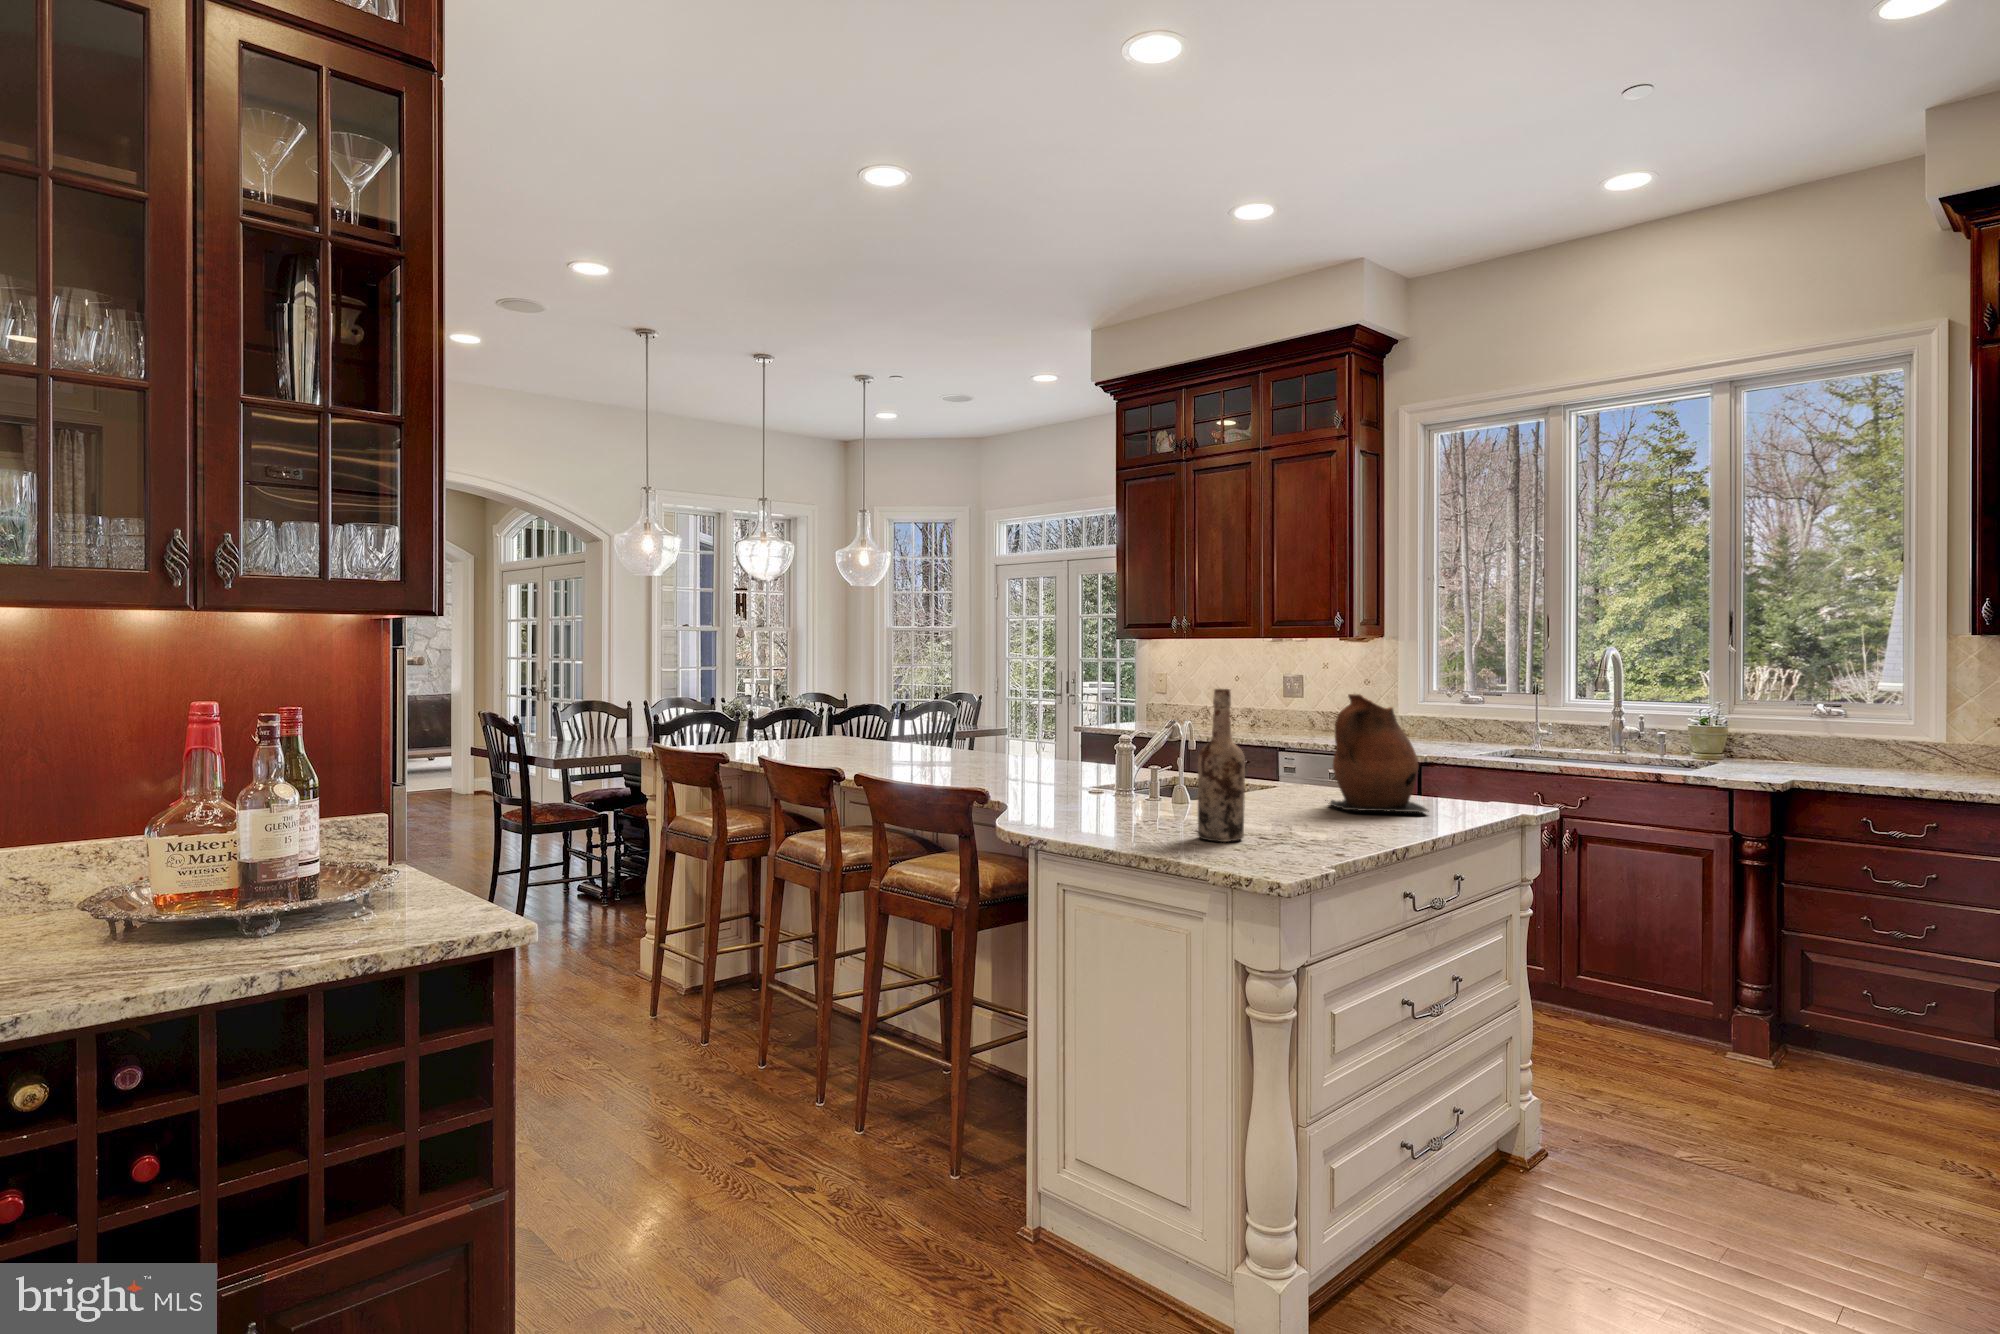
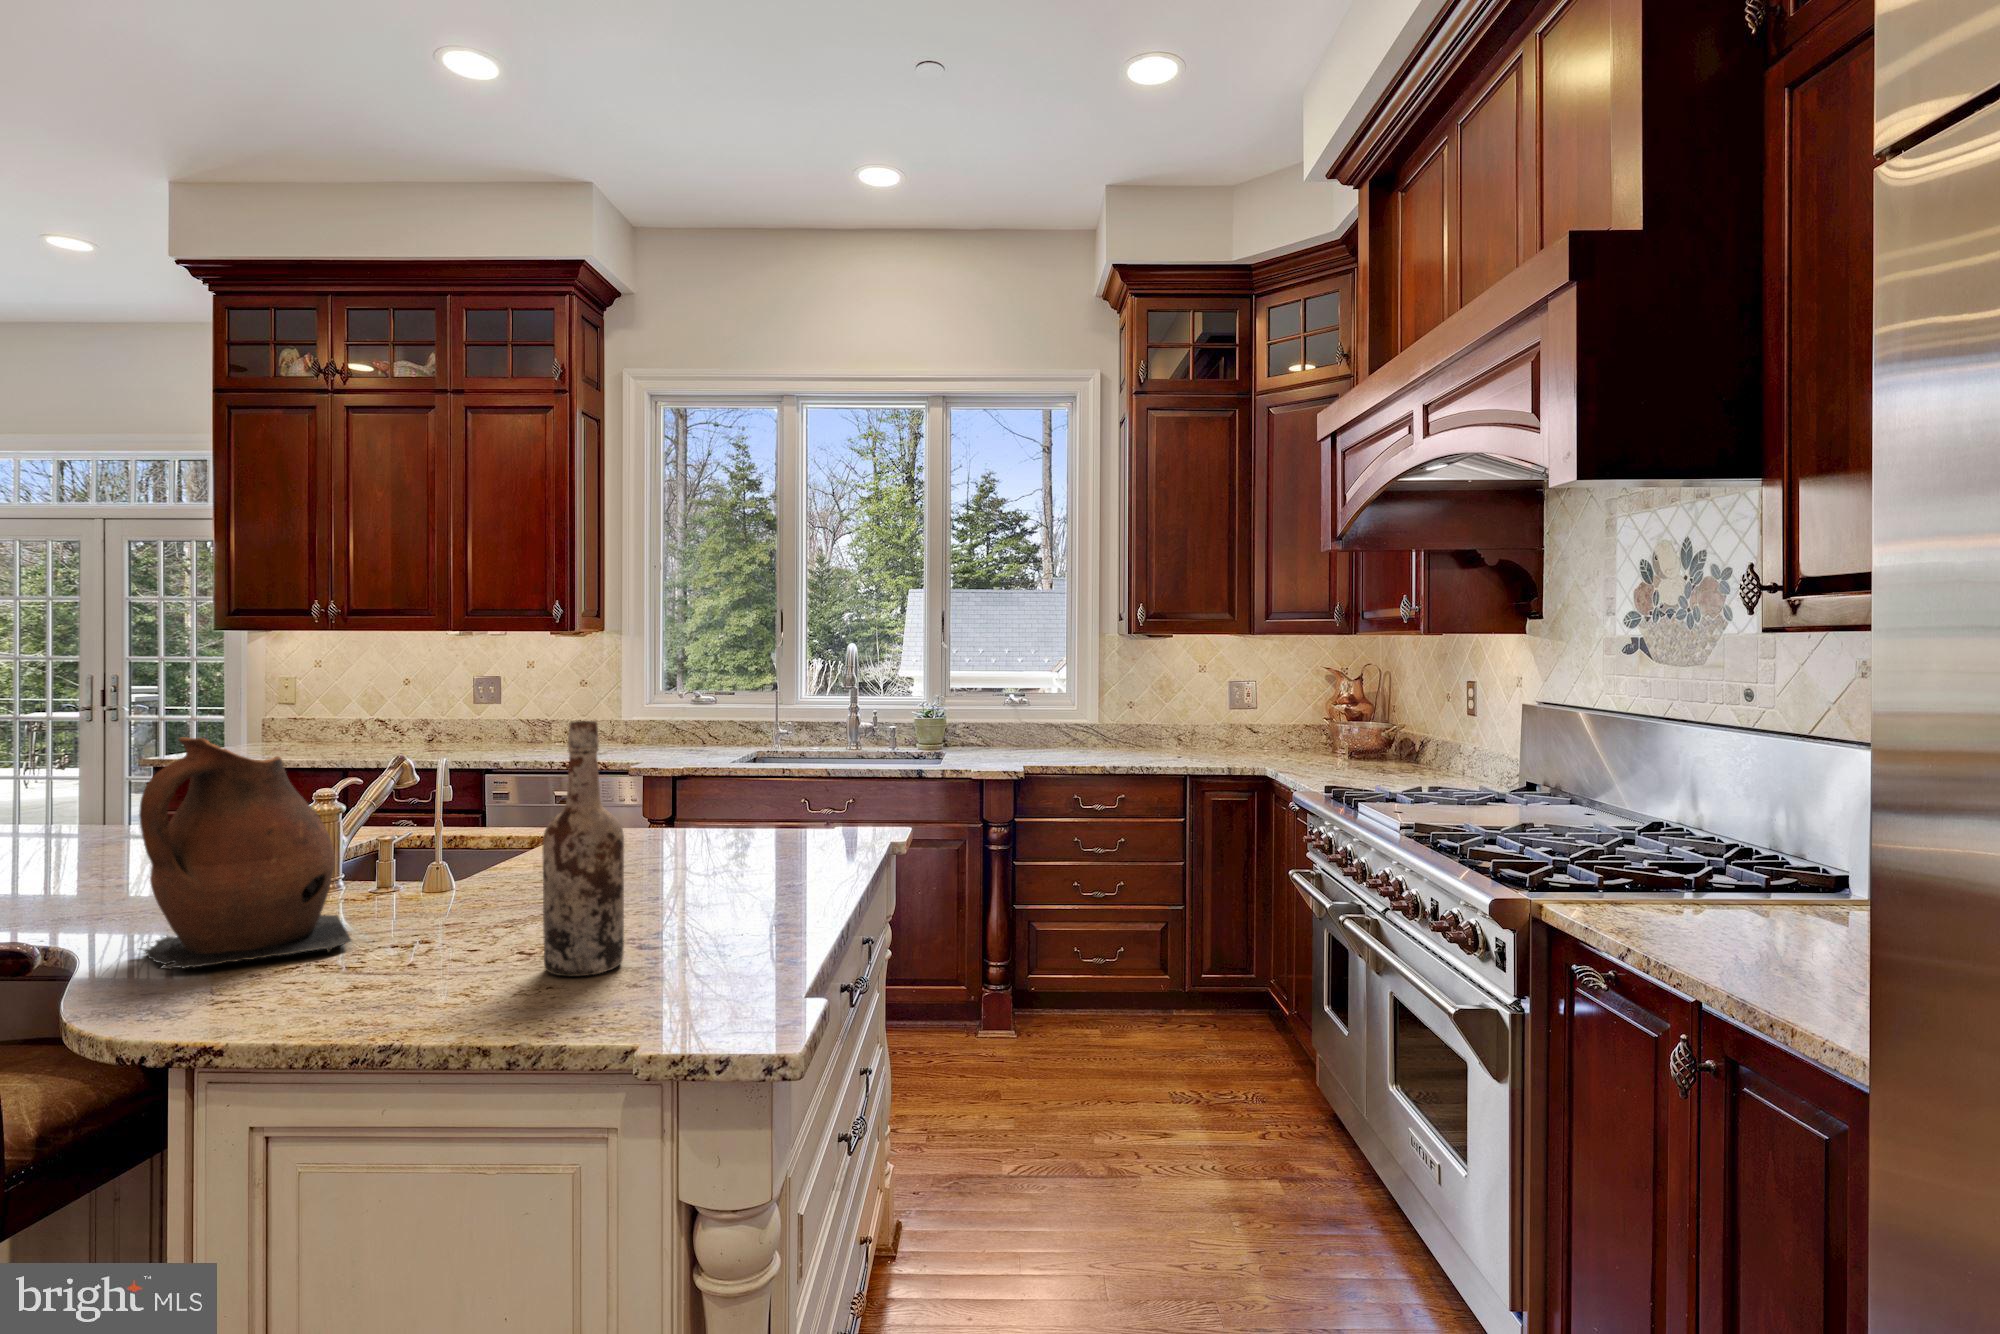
ceramic pitcher: present [1325,694,1429,813] -> present [139,738,351,969]

